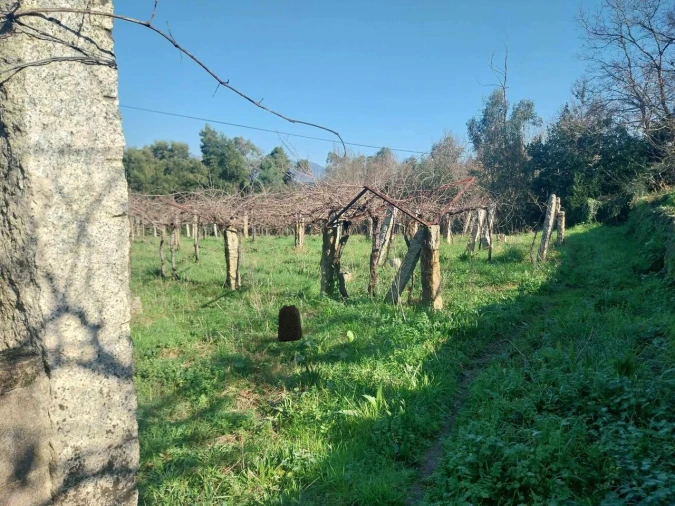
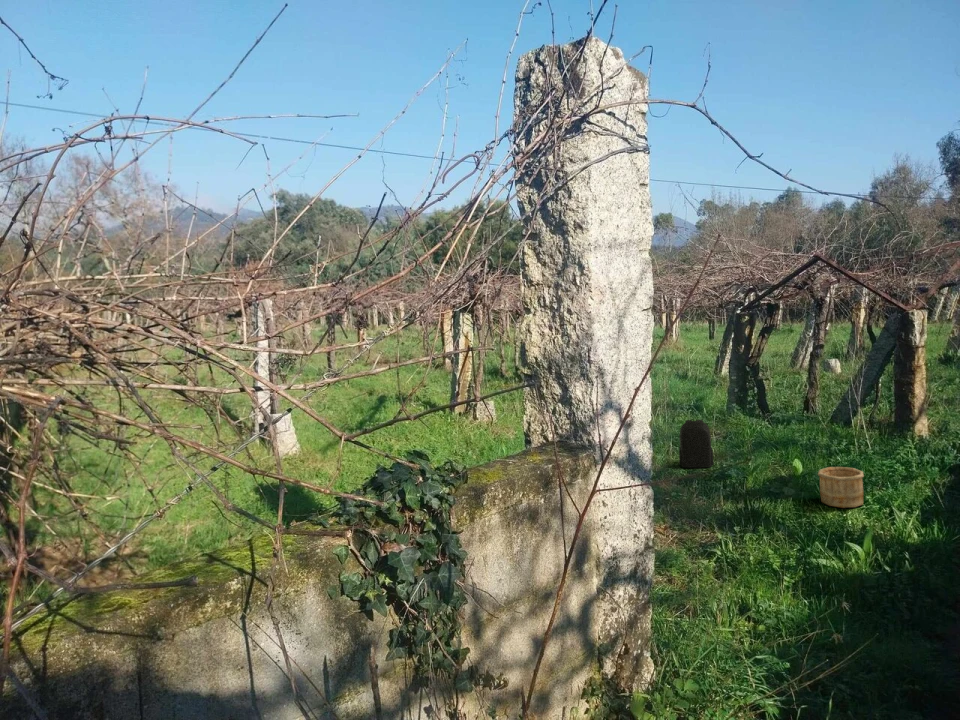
wooden bucket: none [360,336,389,365] -> present [818,467,864,508]

